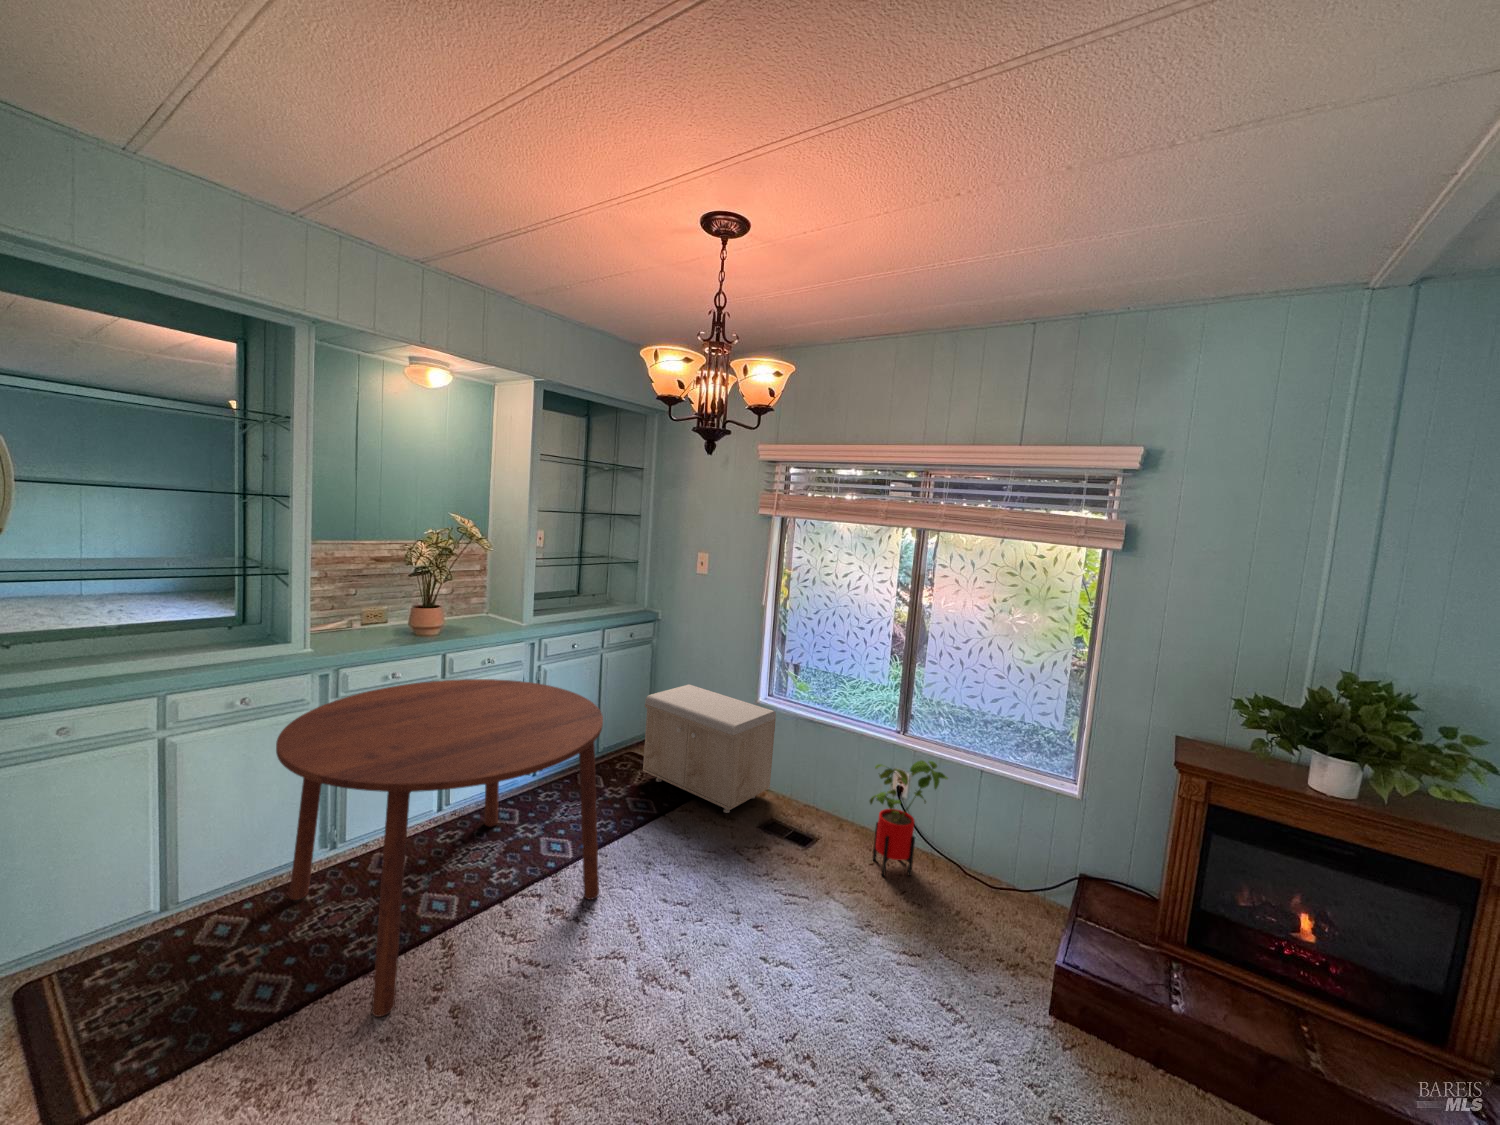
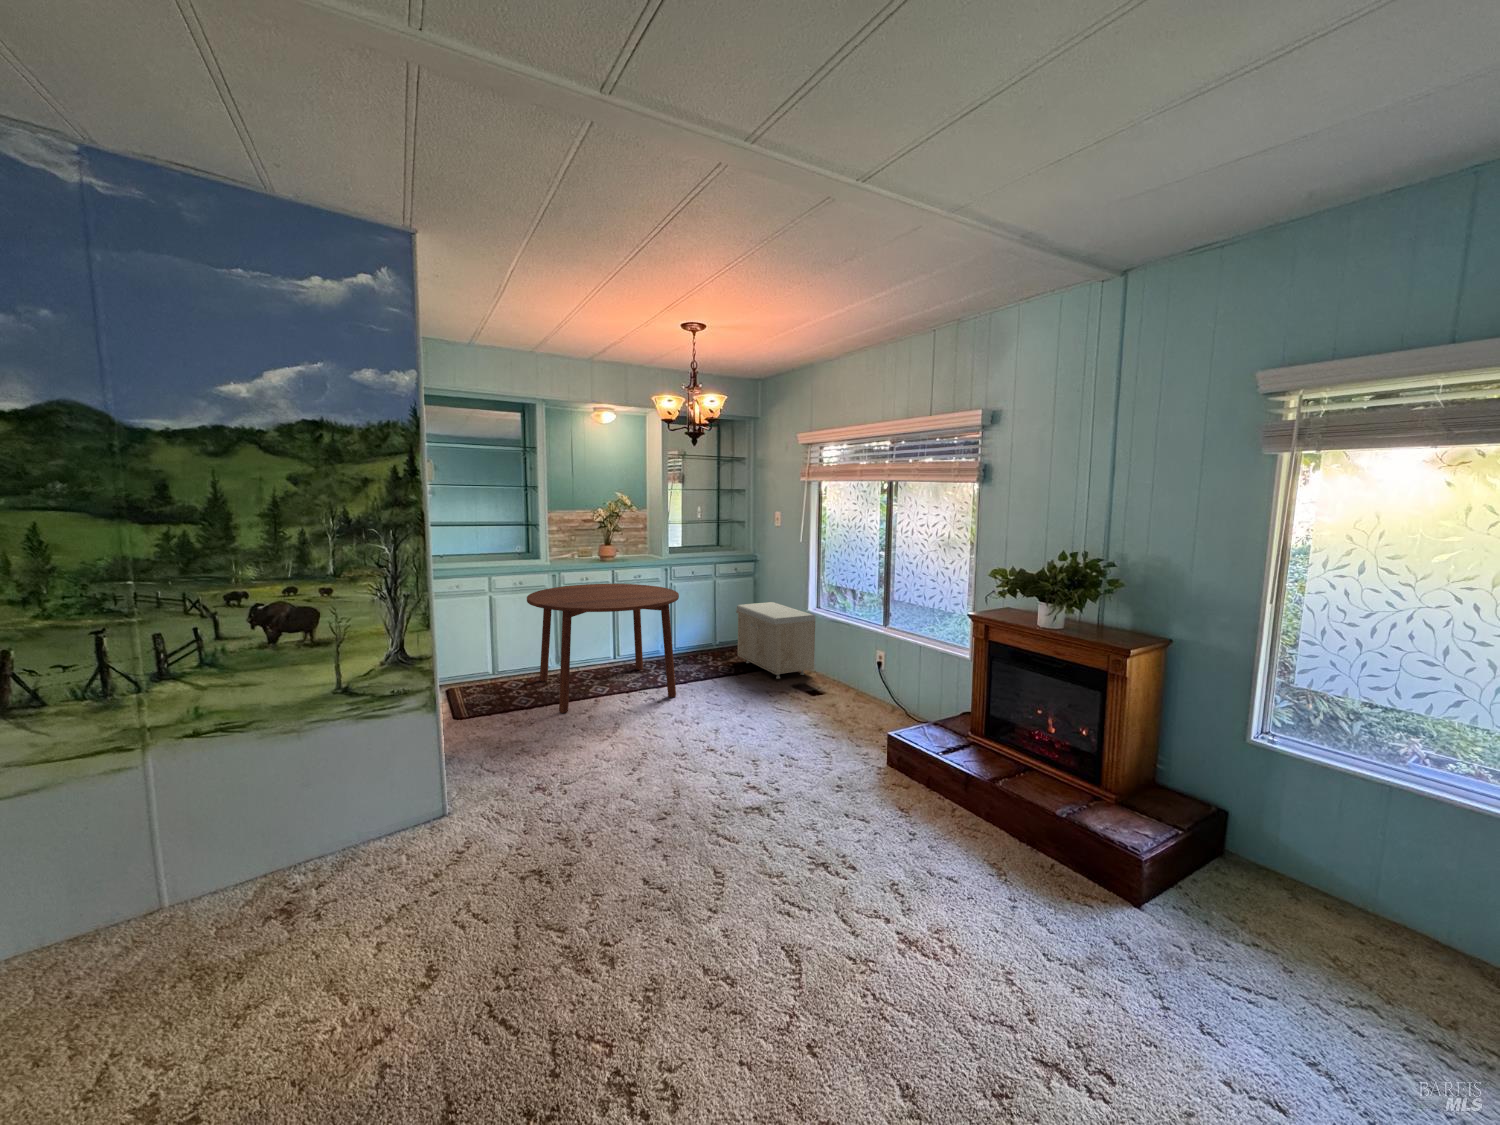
house plant: present [870,760,948,876] -> none [839,634,892,713]

